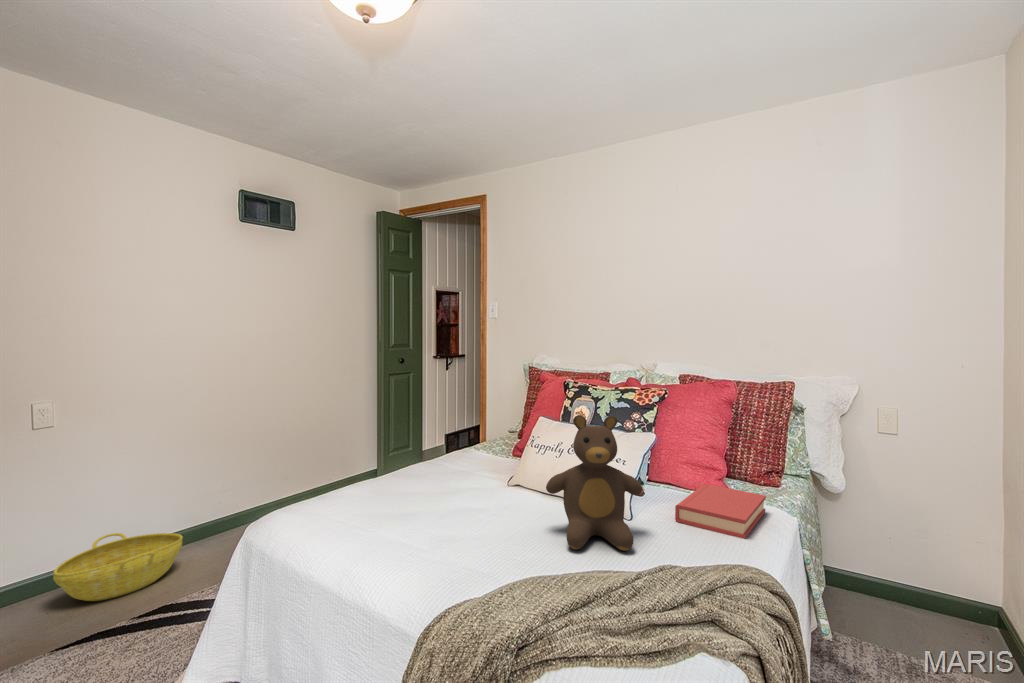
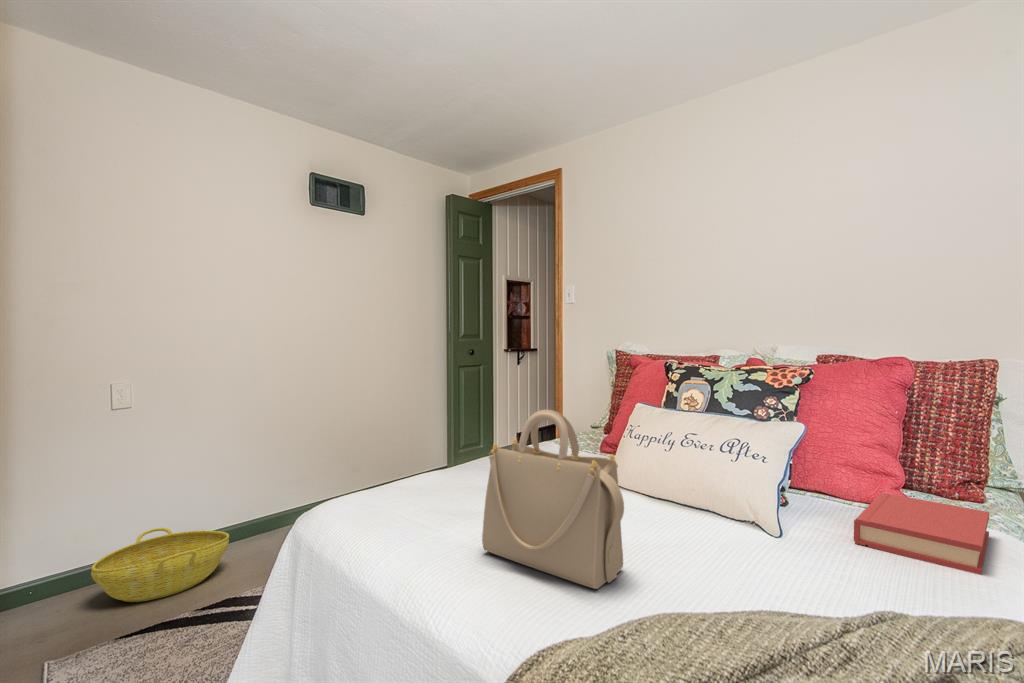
teddy bear: present [546,415,642,551] -> none [664,384,810,583]
handbag: none [414,438,513,563] -> present [482,410,624,589]

